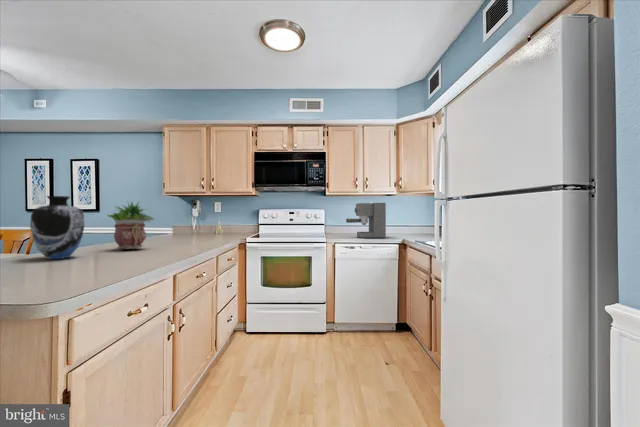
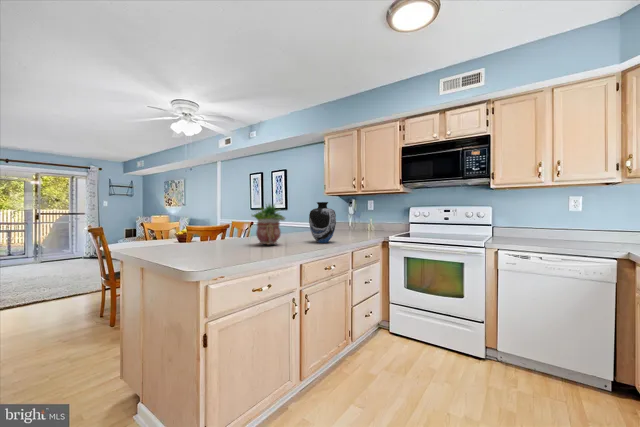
vase: present [30,196,84,259] -> present [309,202,336,243]
coffee maker: present [346,203,386,238] -> none [518,195,590,248]

